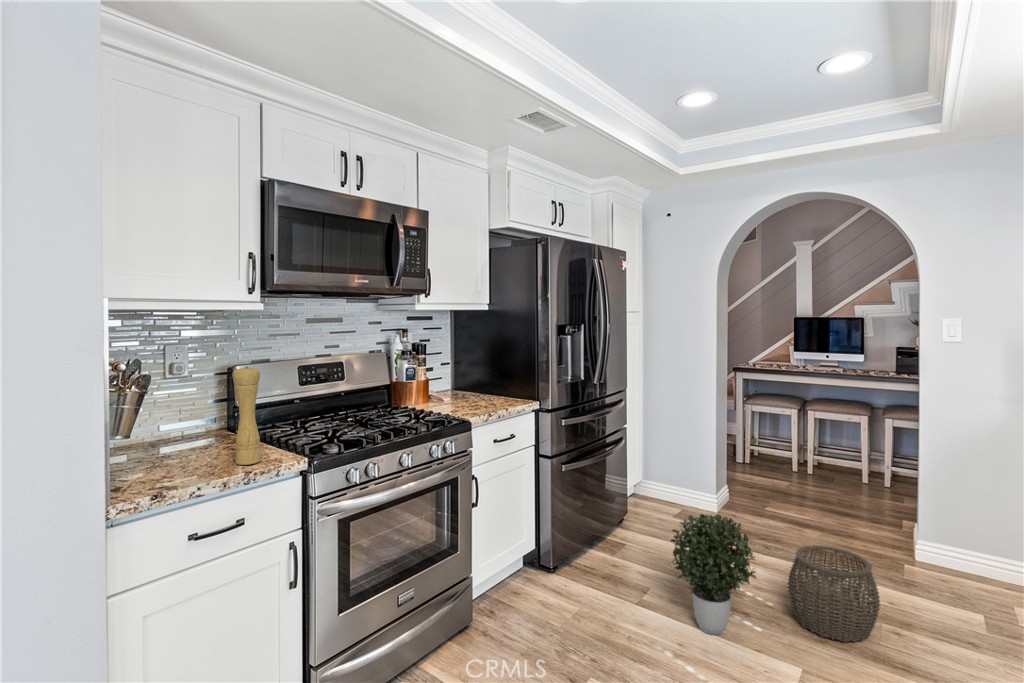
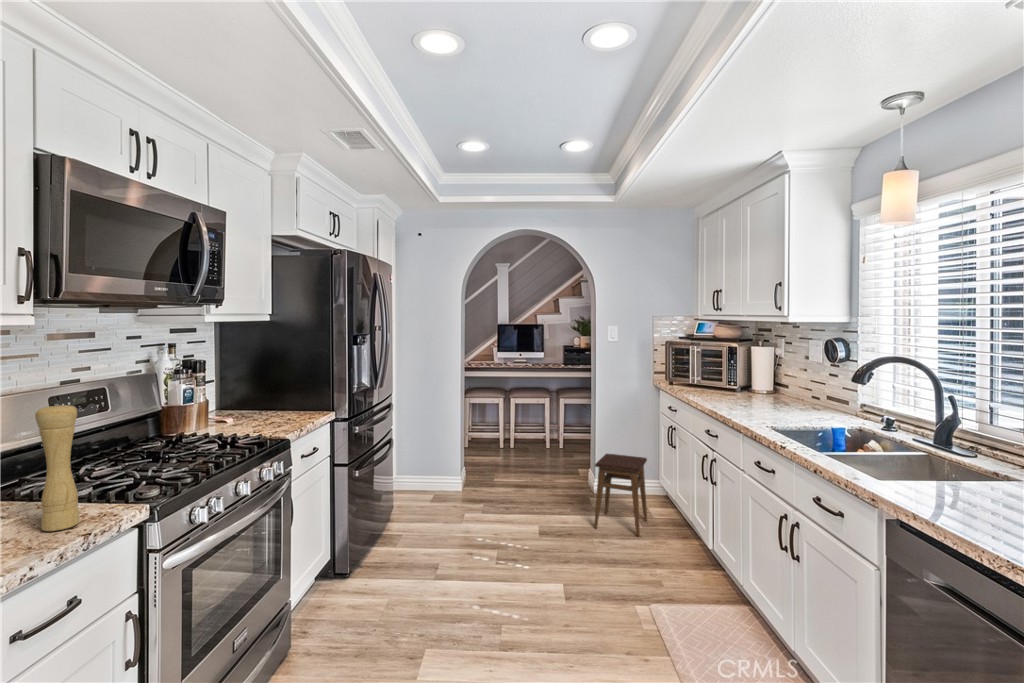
stool: none [890,501,1001,637] -> present [594,454,647,536]
potted plant: present [670,514,756,635] -> none [464,487,530,584]
woven basket: present [788,545,880,642] -> none [540,496,598,562]

